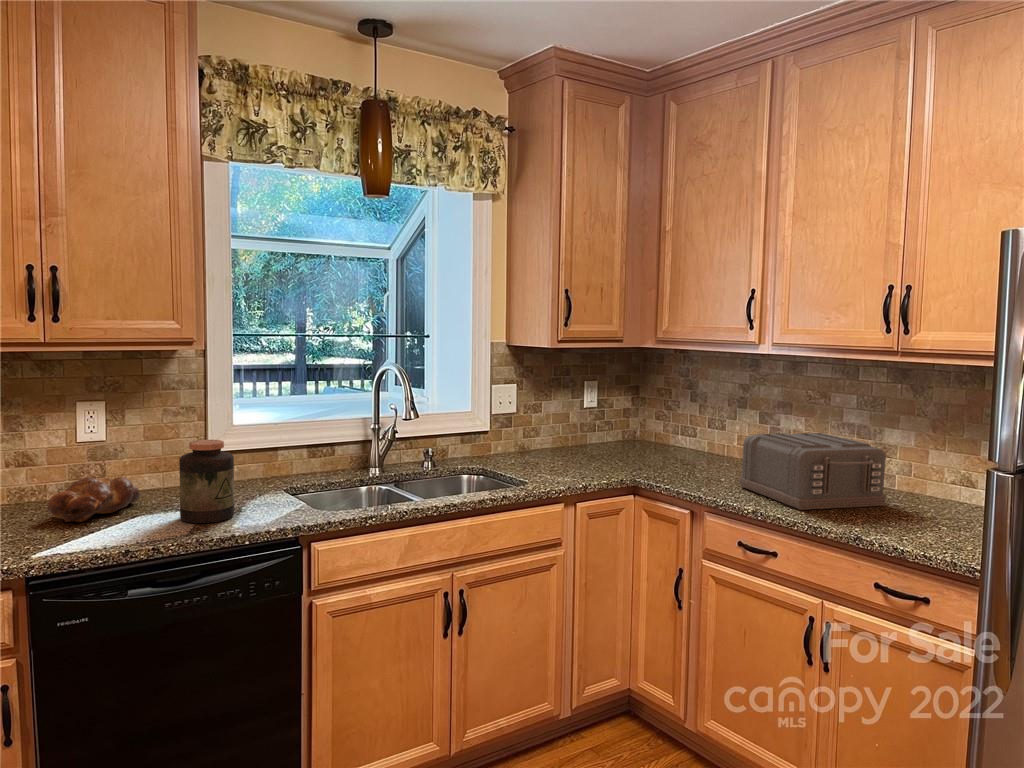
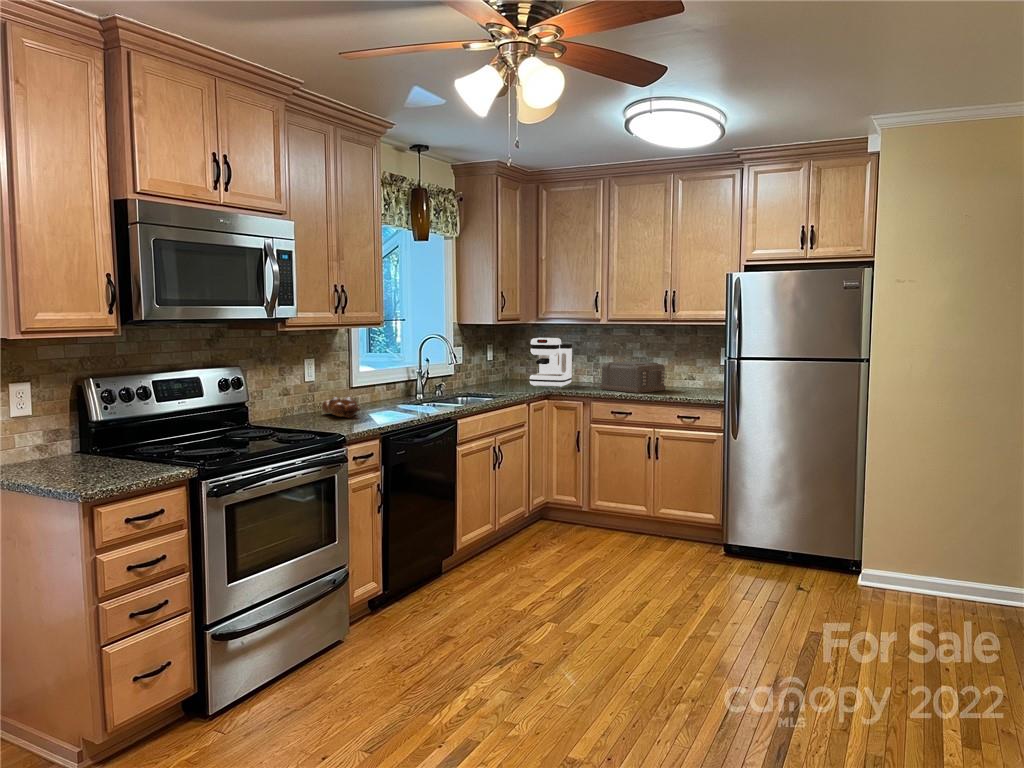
coffee maker: none [626,374,716,470] -> present [530,338,572,387]
jar: present [179,440,234,523] -> none [391,373,417,414]

